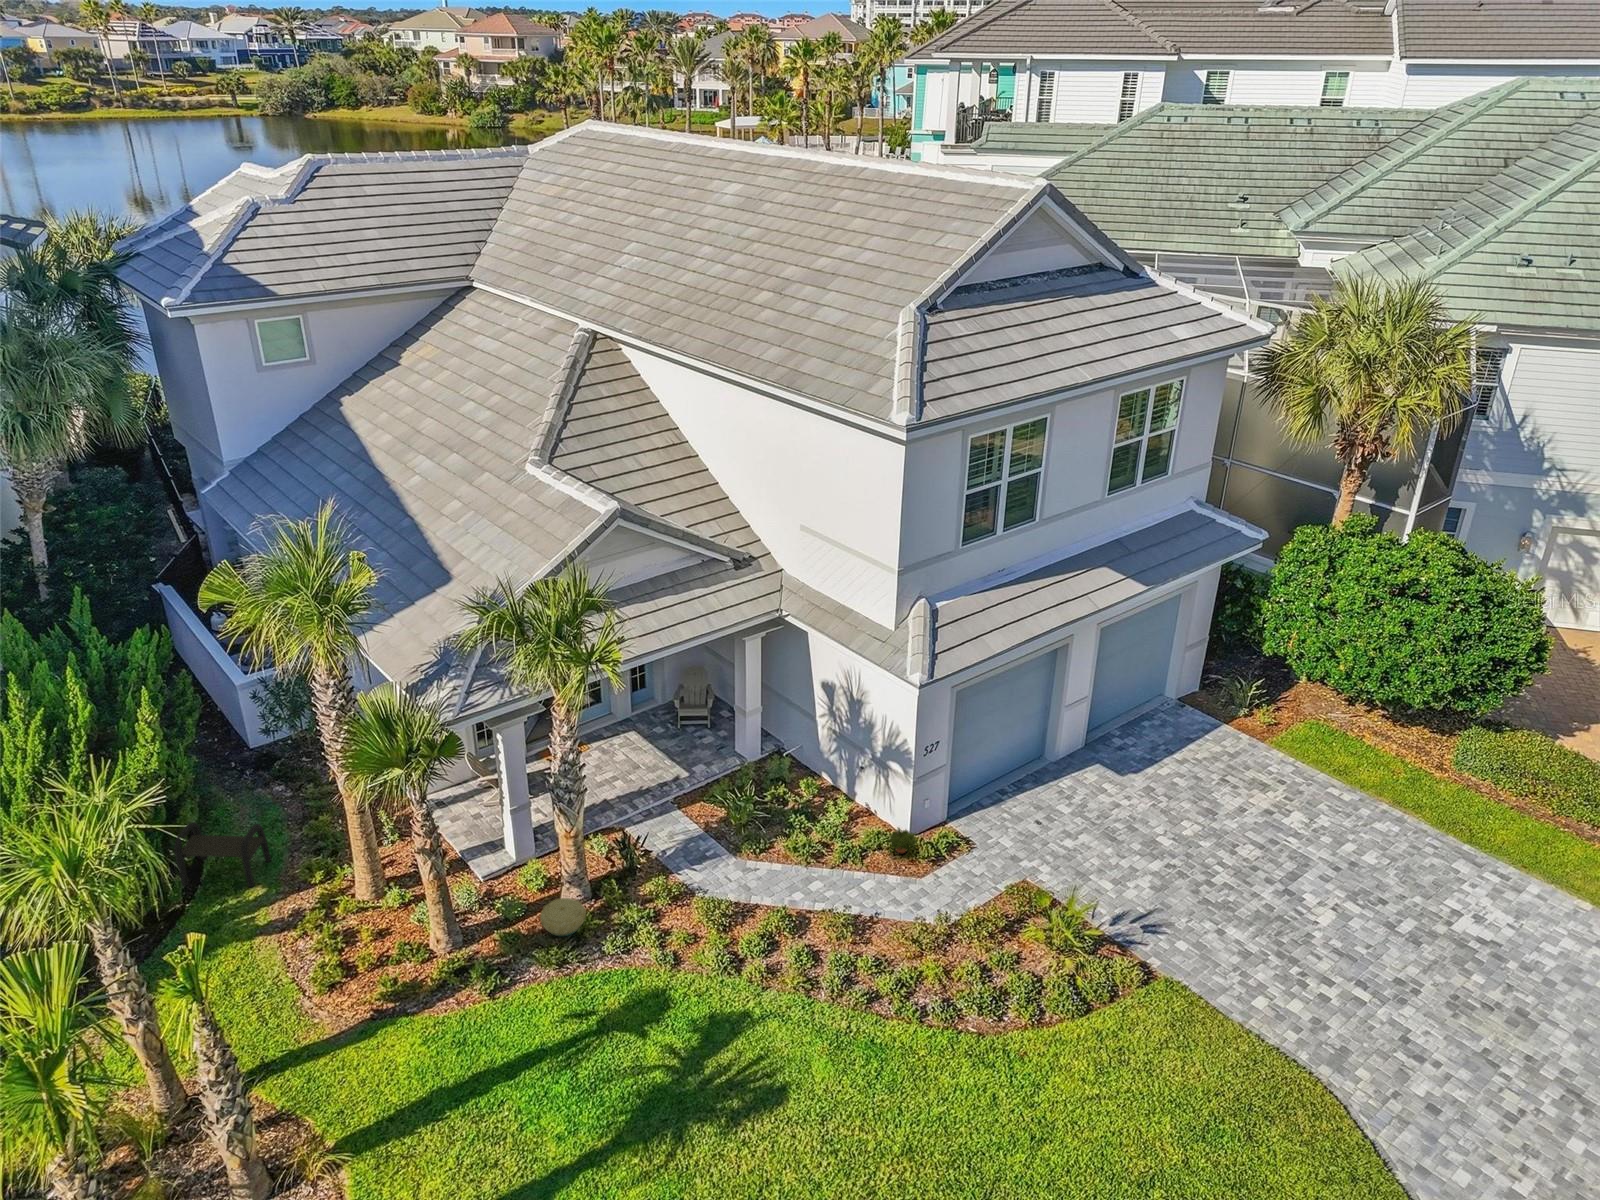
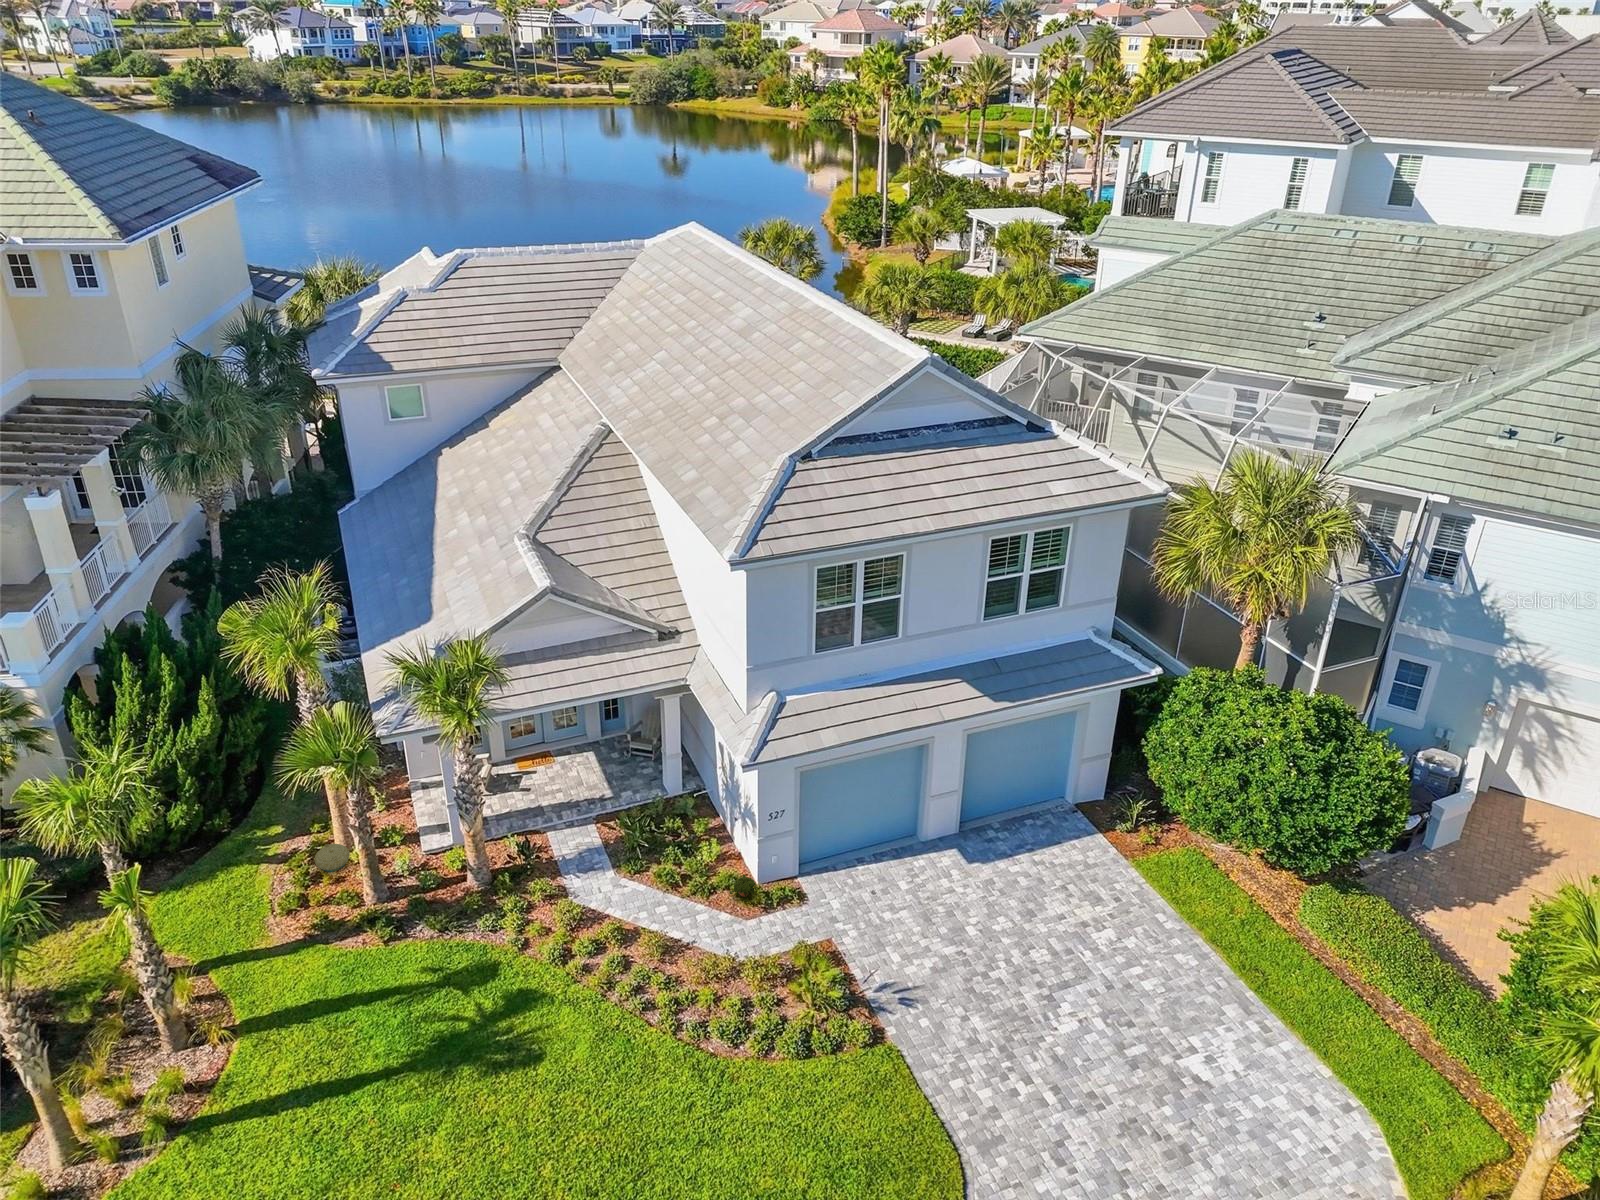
bench: present [174,822,271,887] -> none [223,774,293,828]
basket: present [540,898,586,937] -> present [314,844,350,872]

